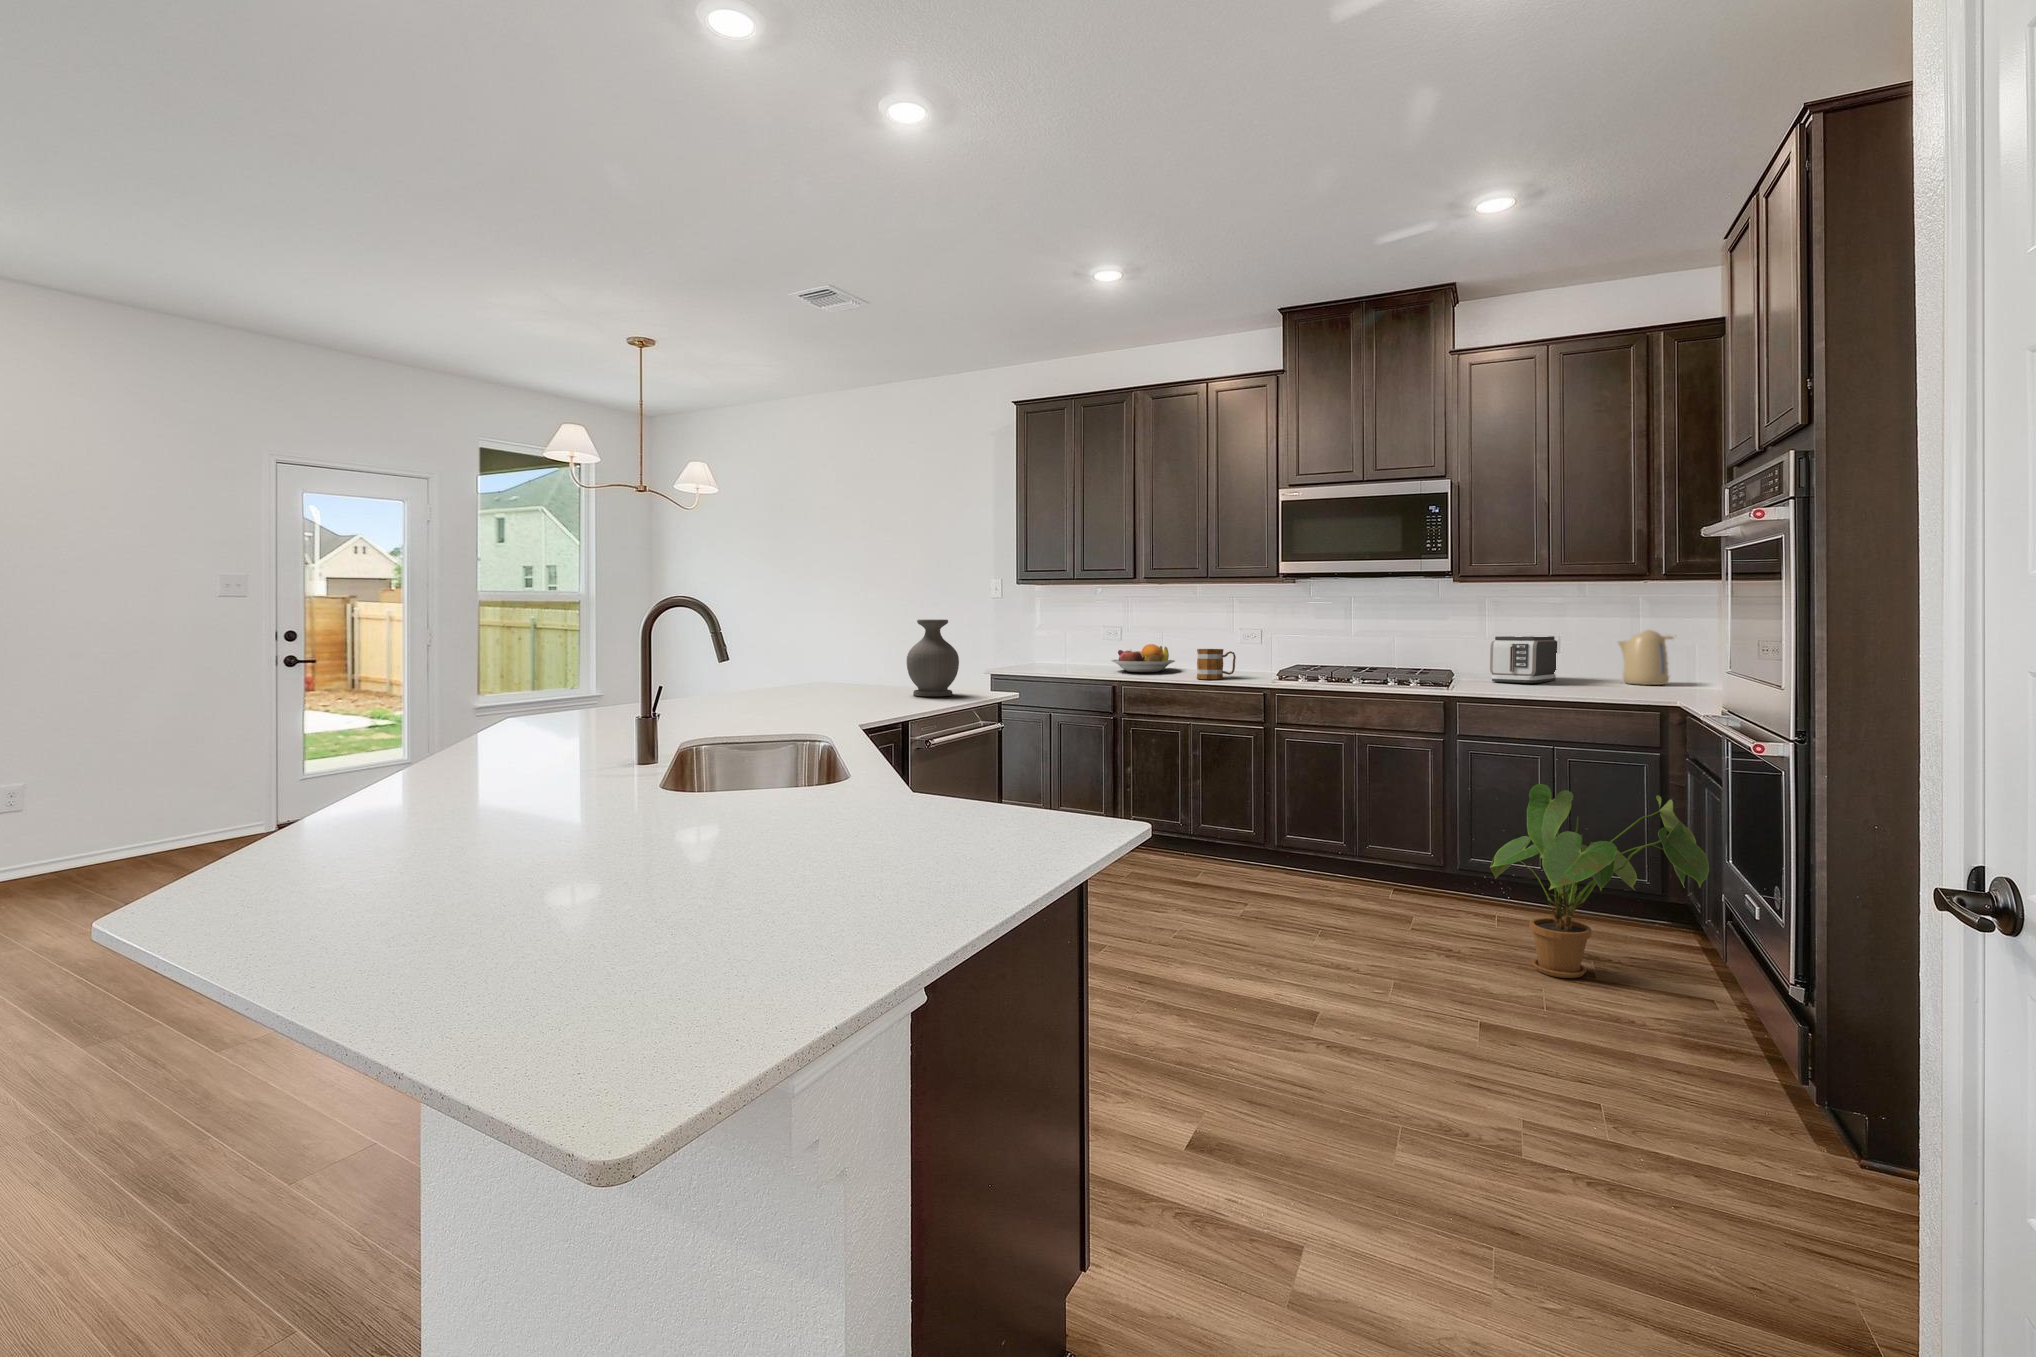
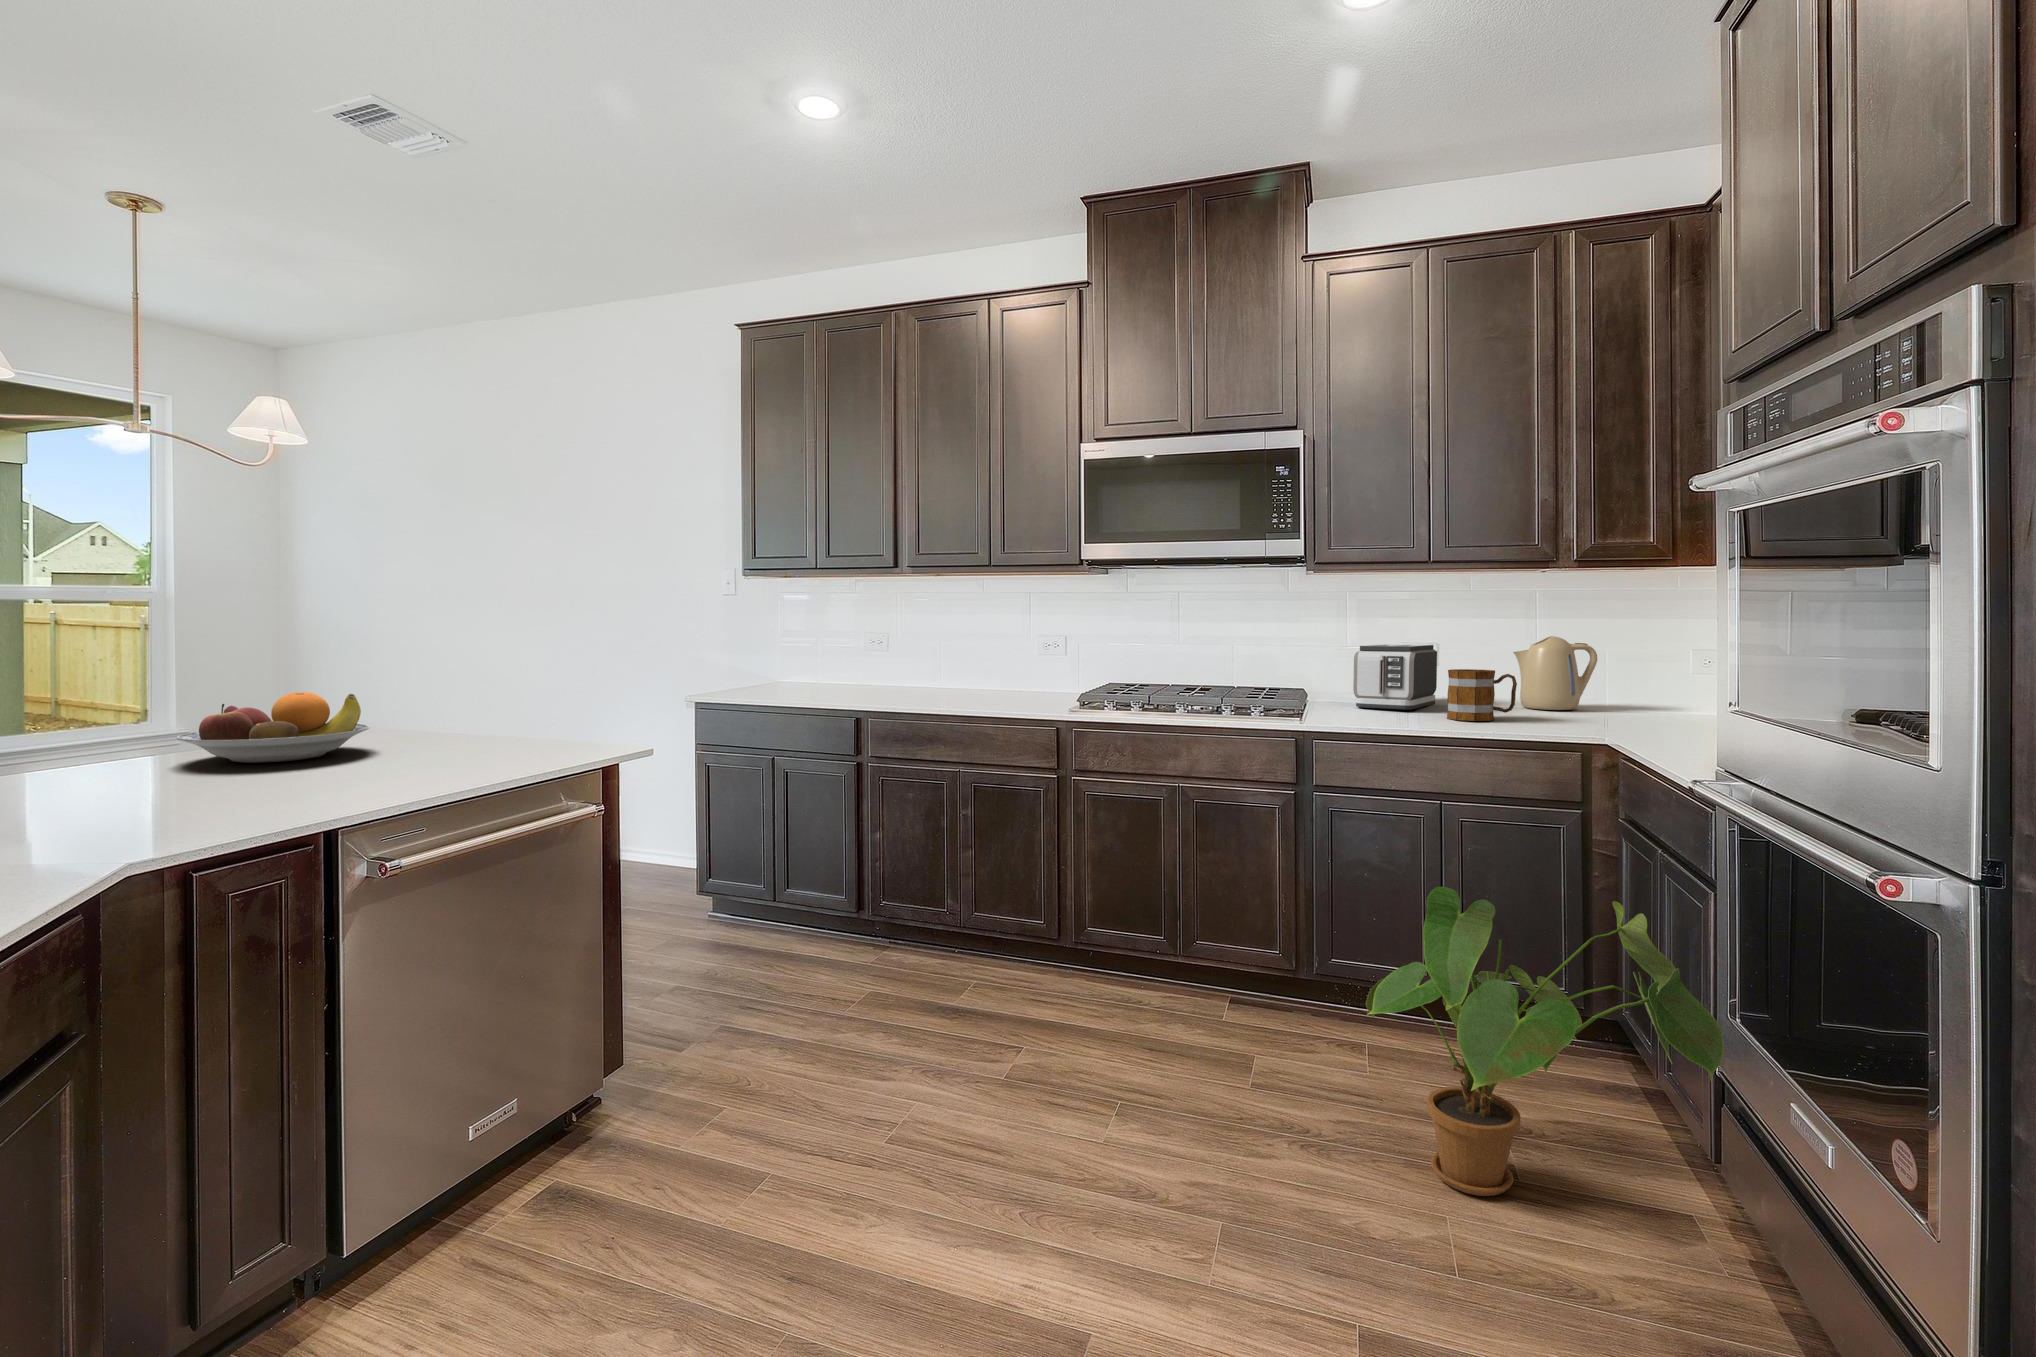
vase: present [907,619,959,696] -> none [446,627,543,756]
fruit bowl: present [1111,644,1175,672] -> present [177,692,369,763]
mug: present [1197,649,1236,679] -> present [1447,669,1517,721]

